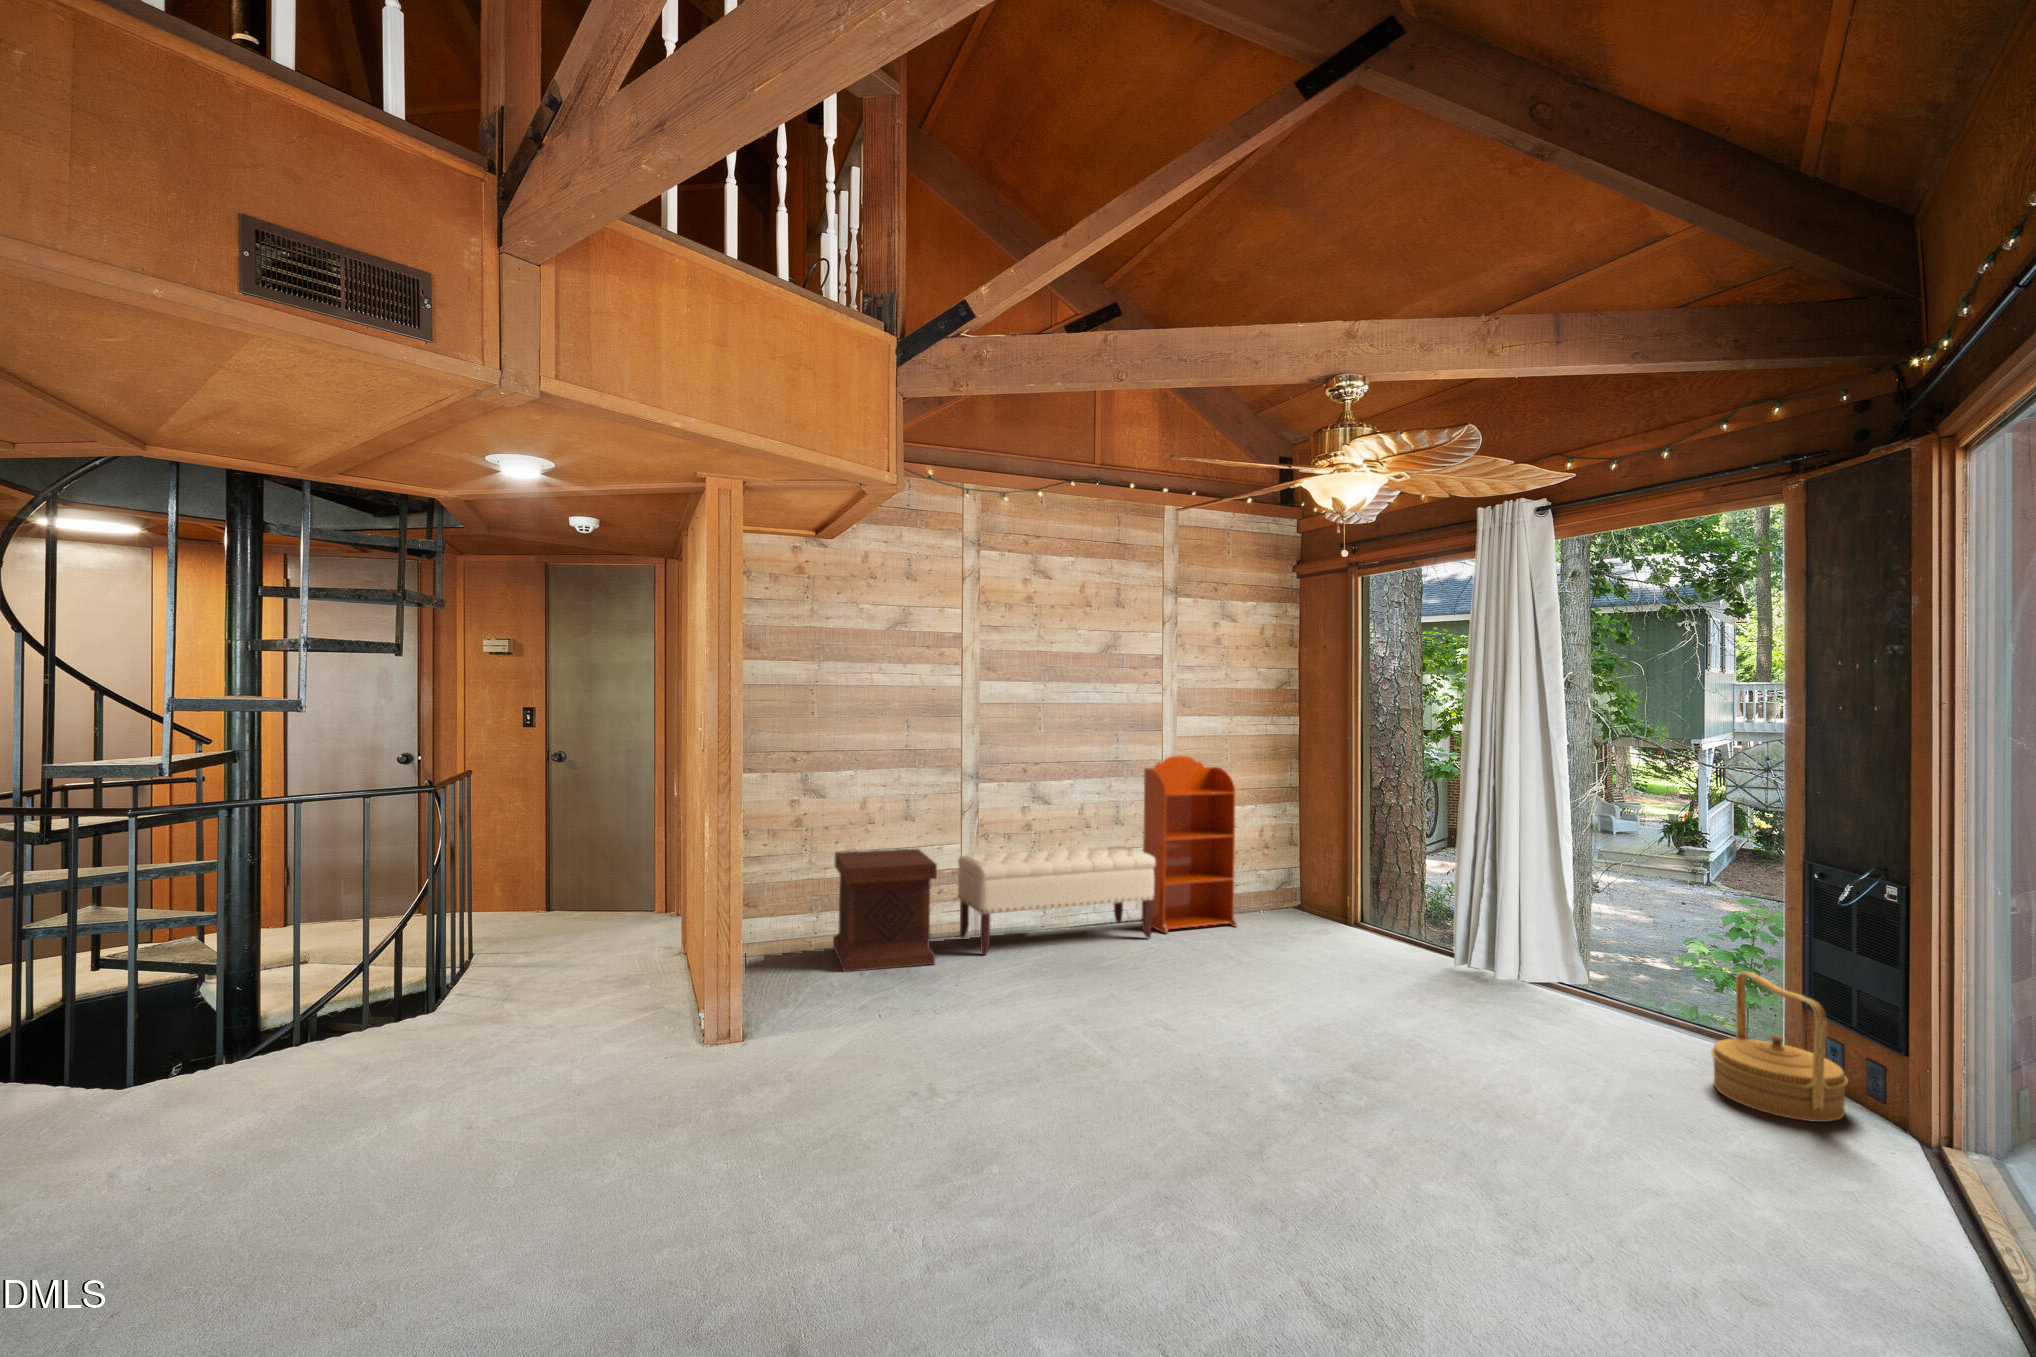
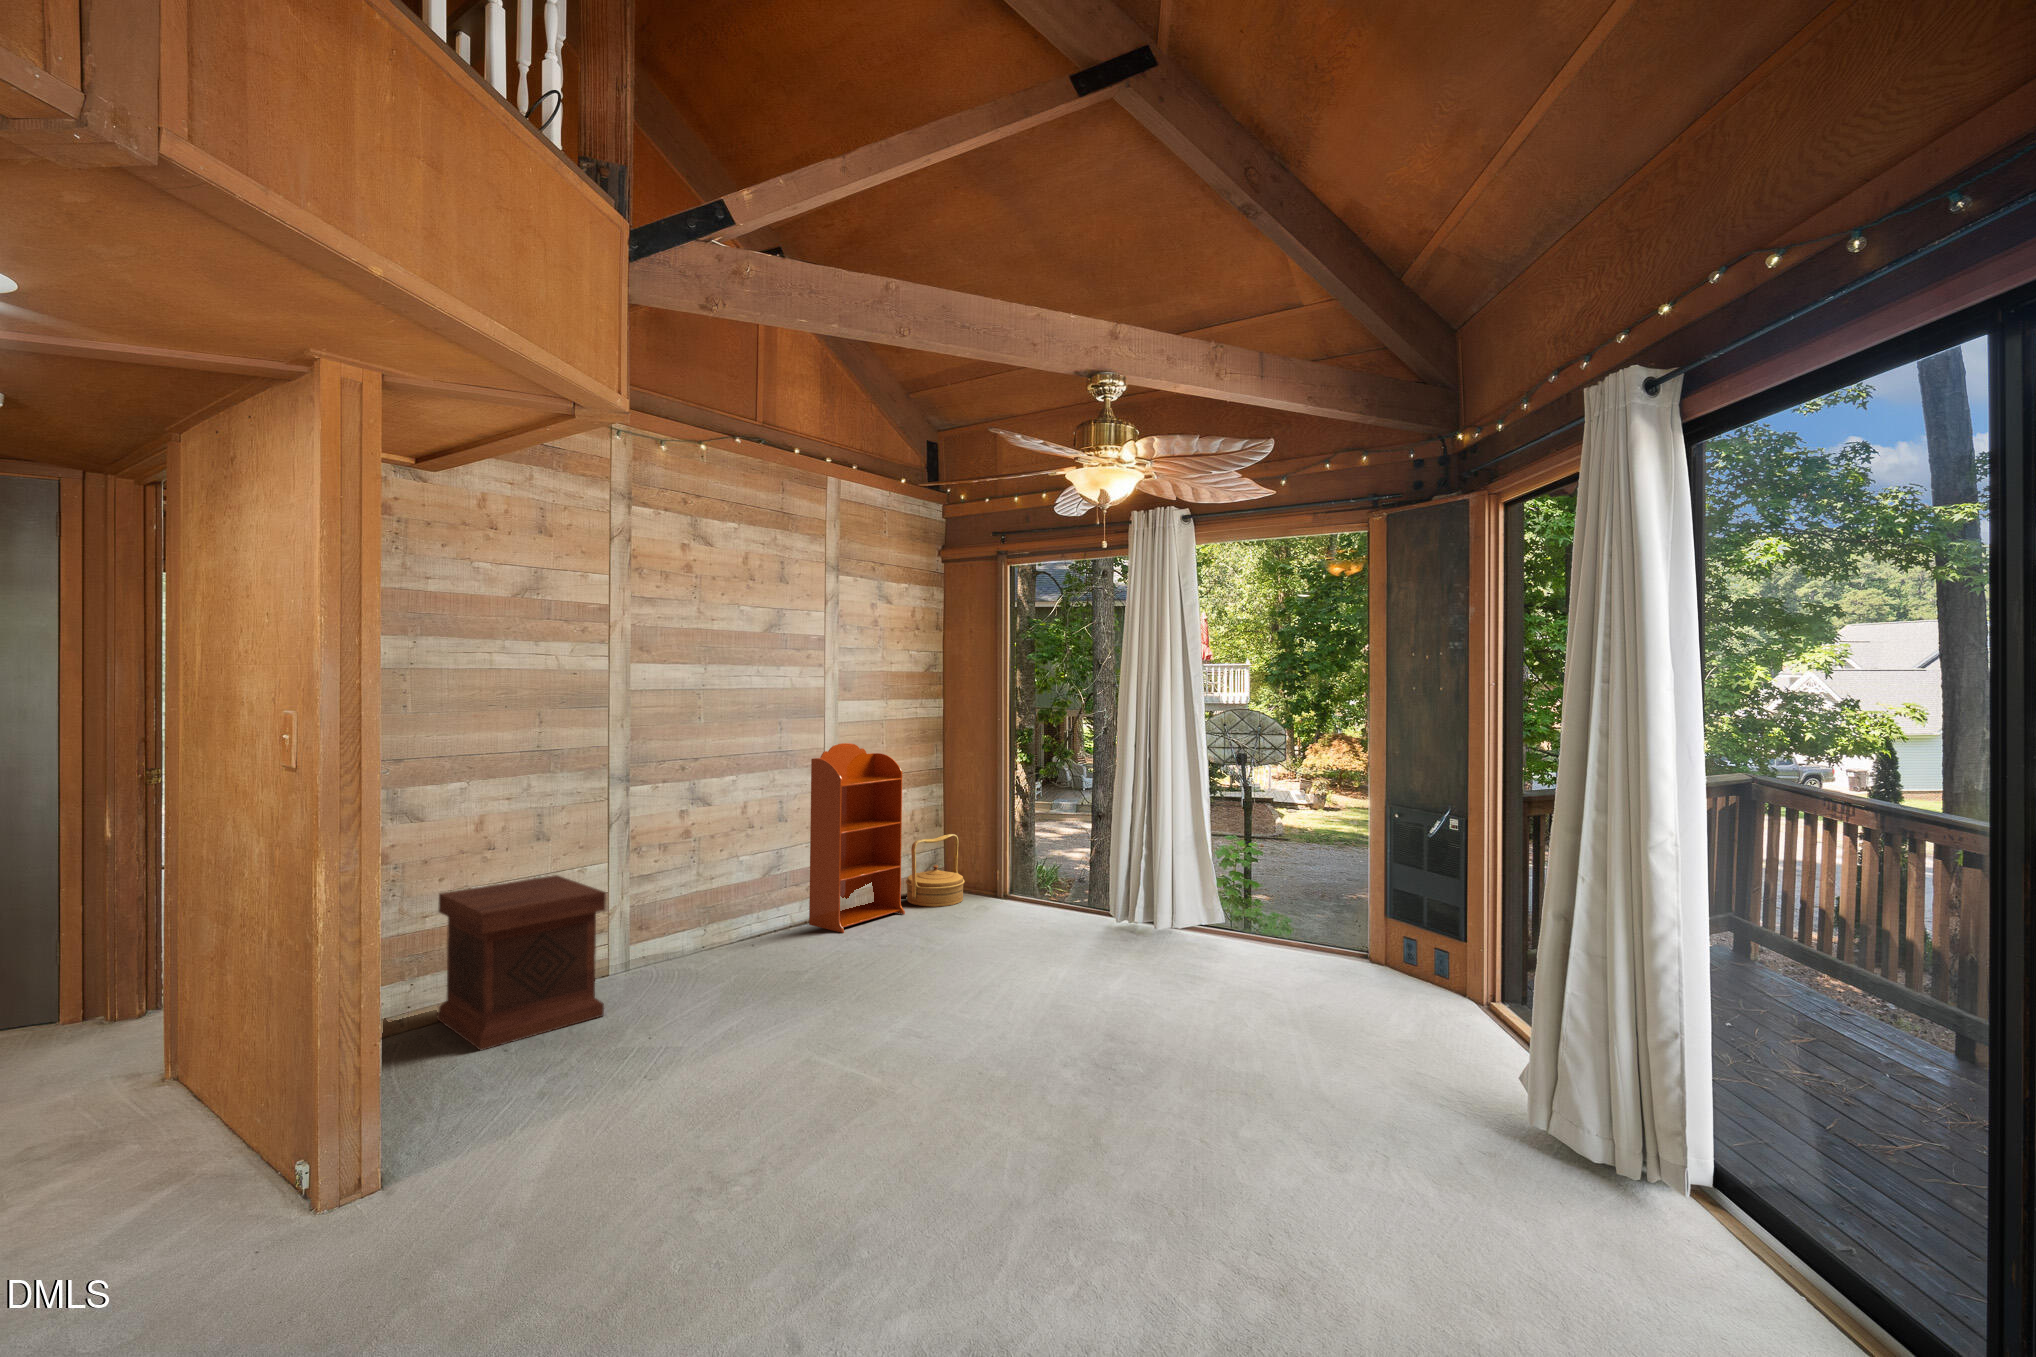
bench: present [958,846,1155,955] -> none [607,845,836,993]
woven basket: present [1711,972,1848,1122] -> present [906,834,965,907]

